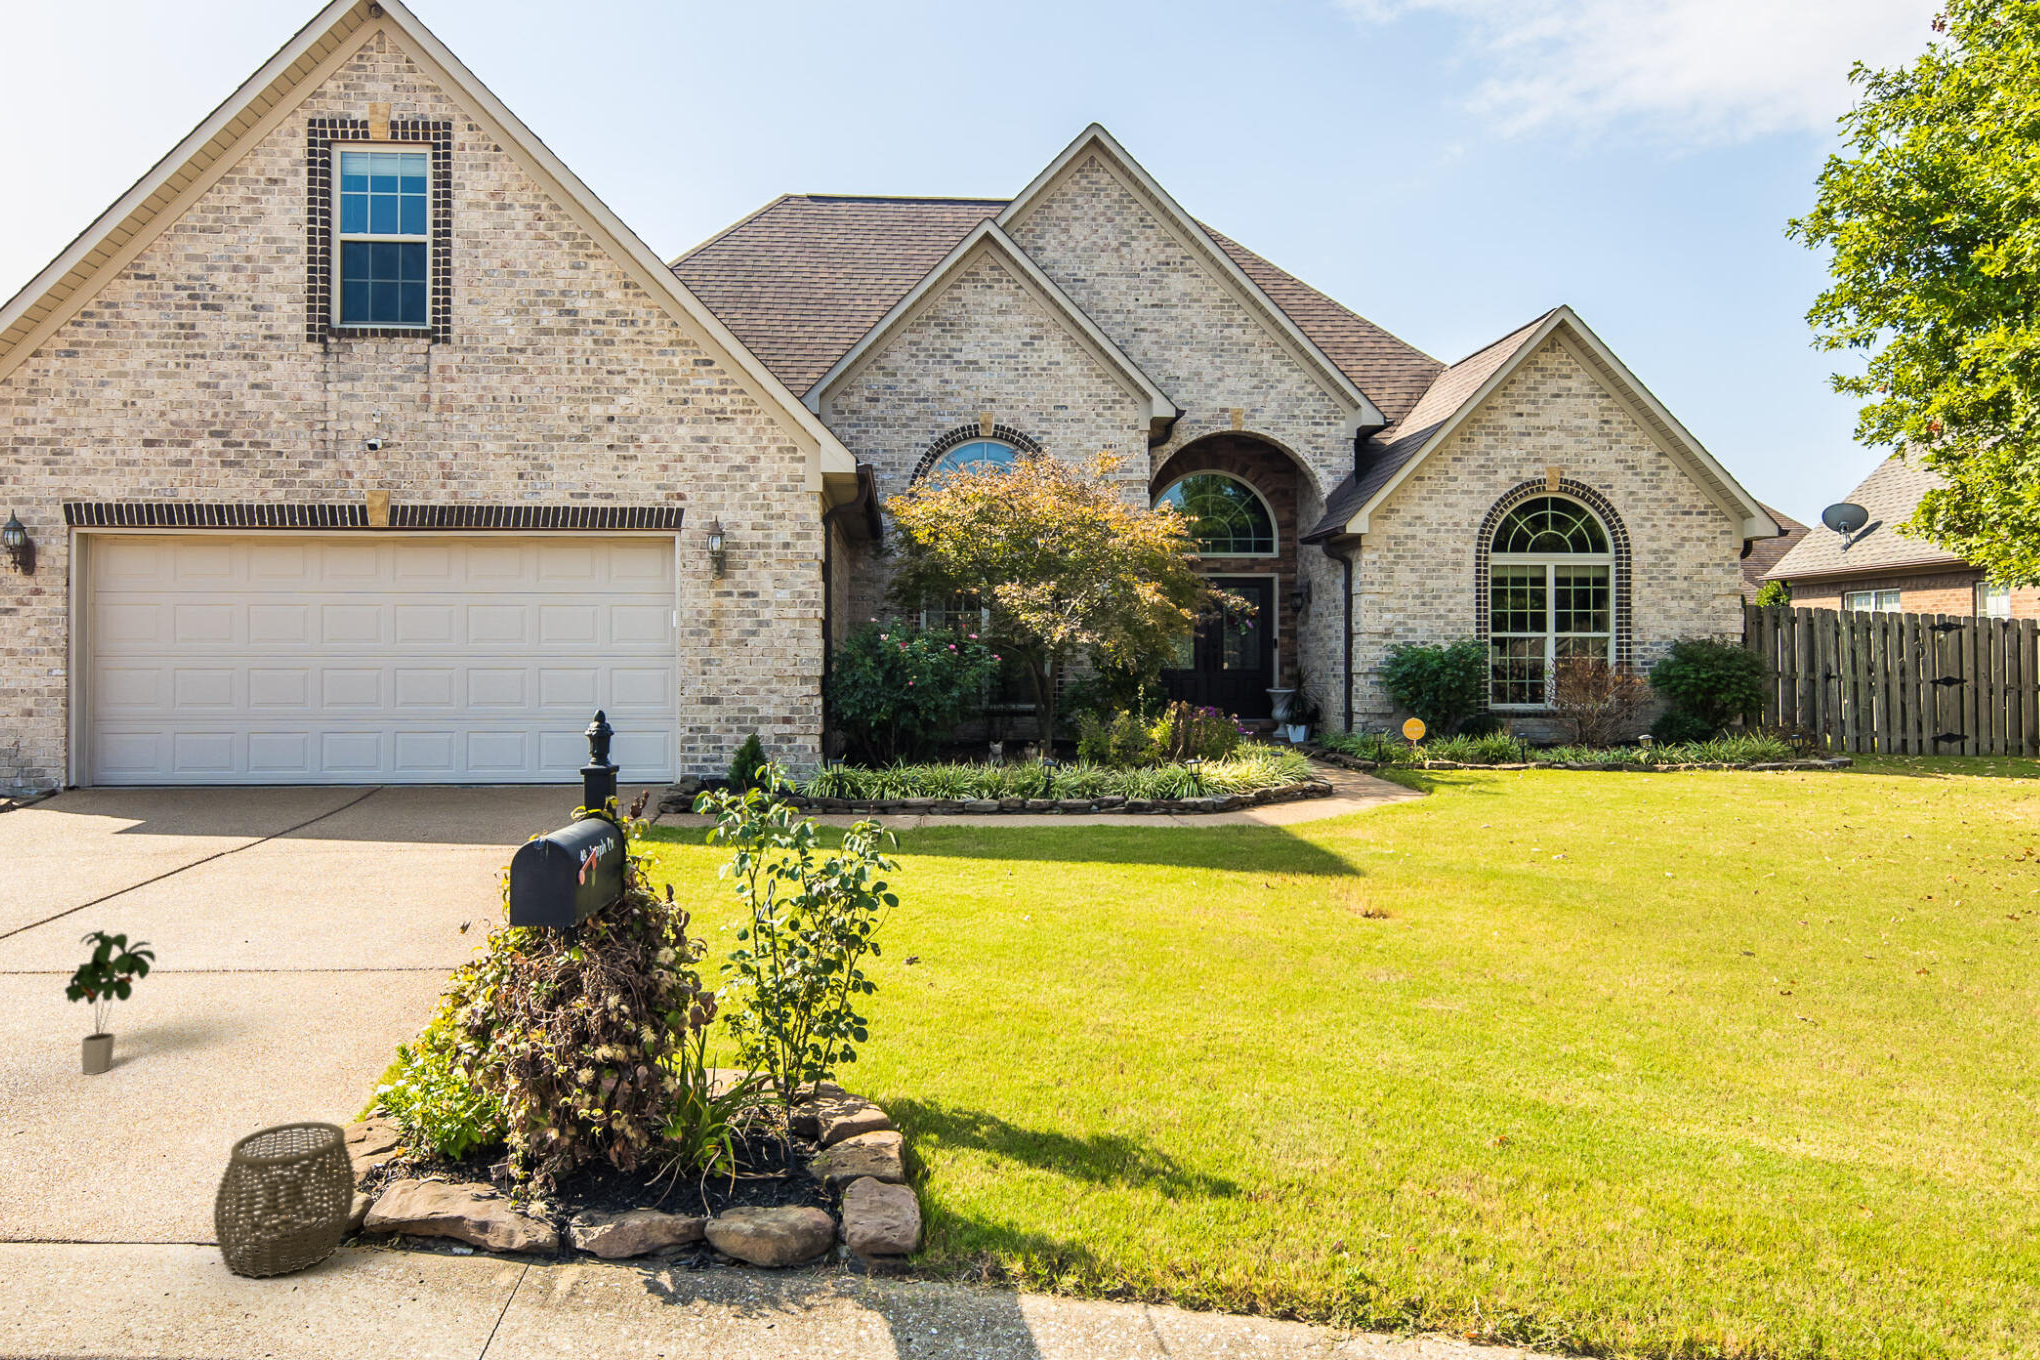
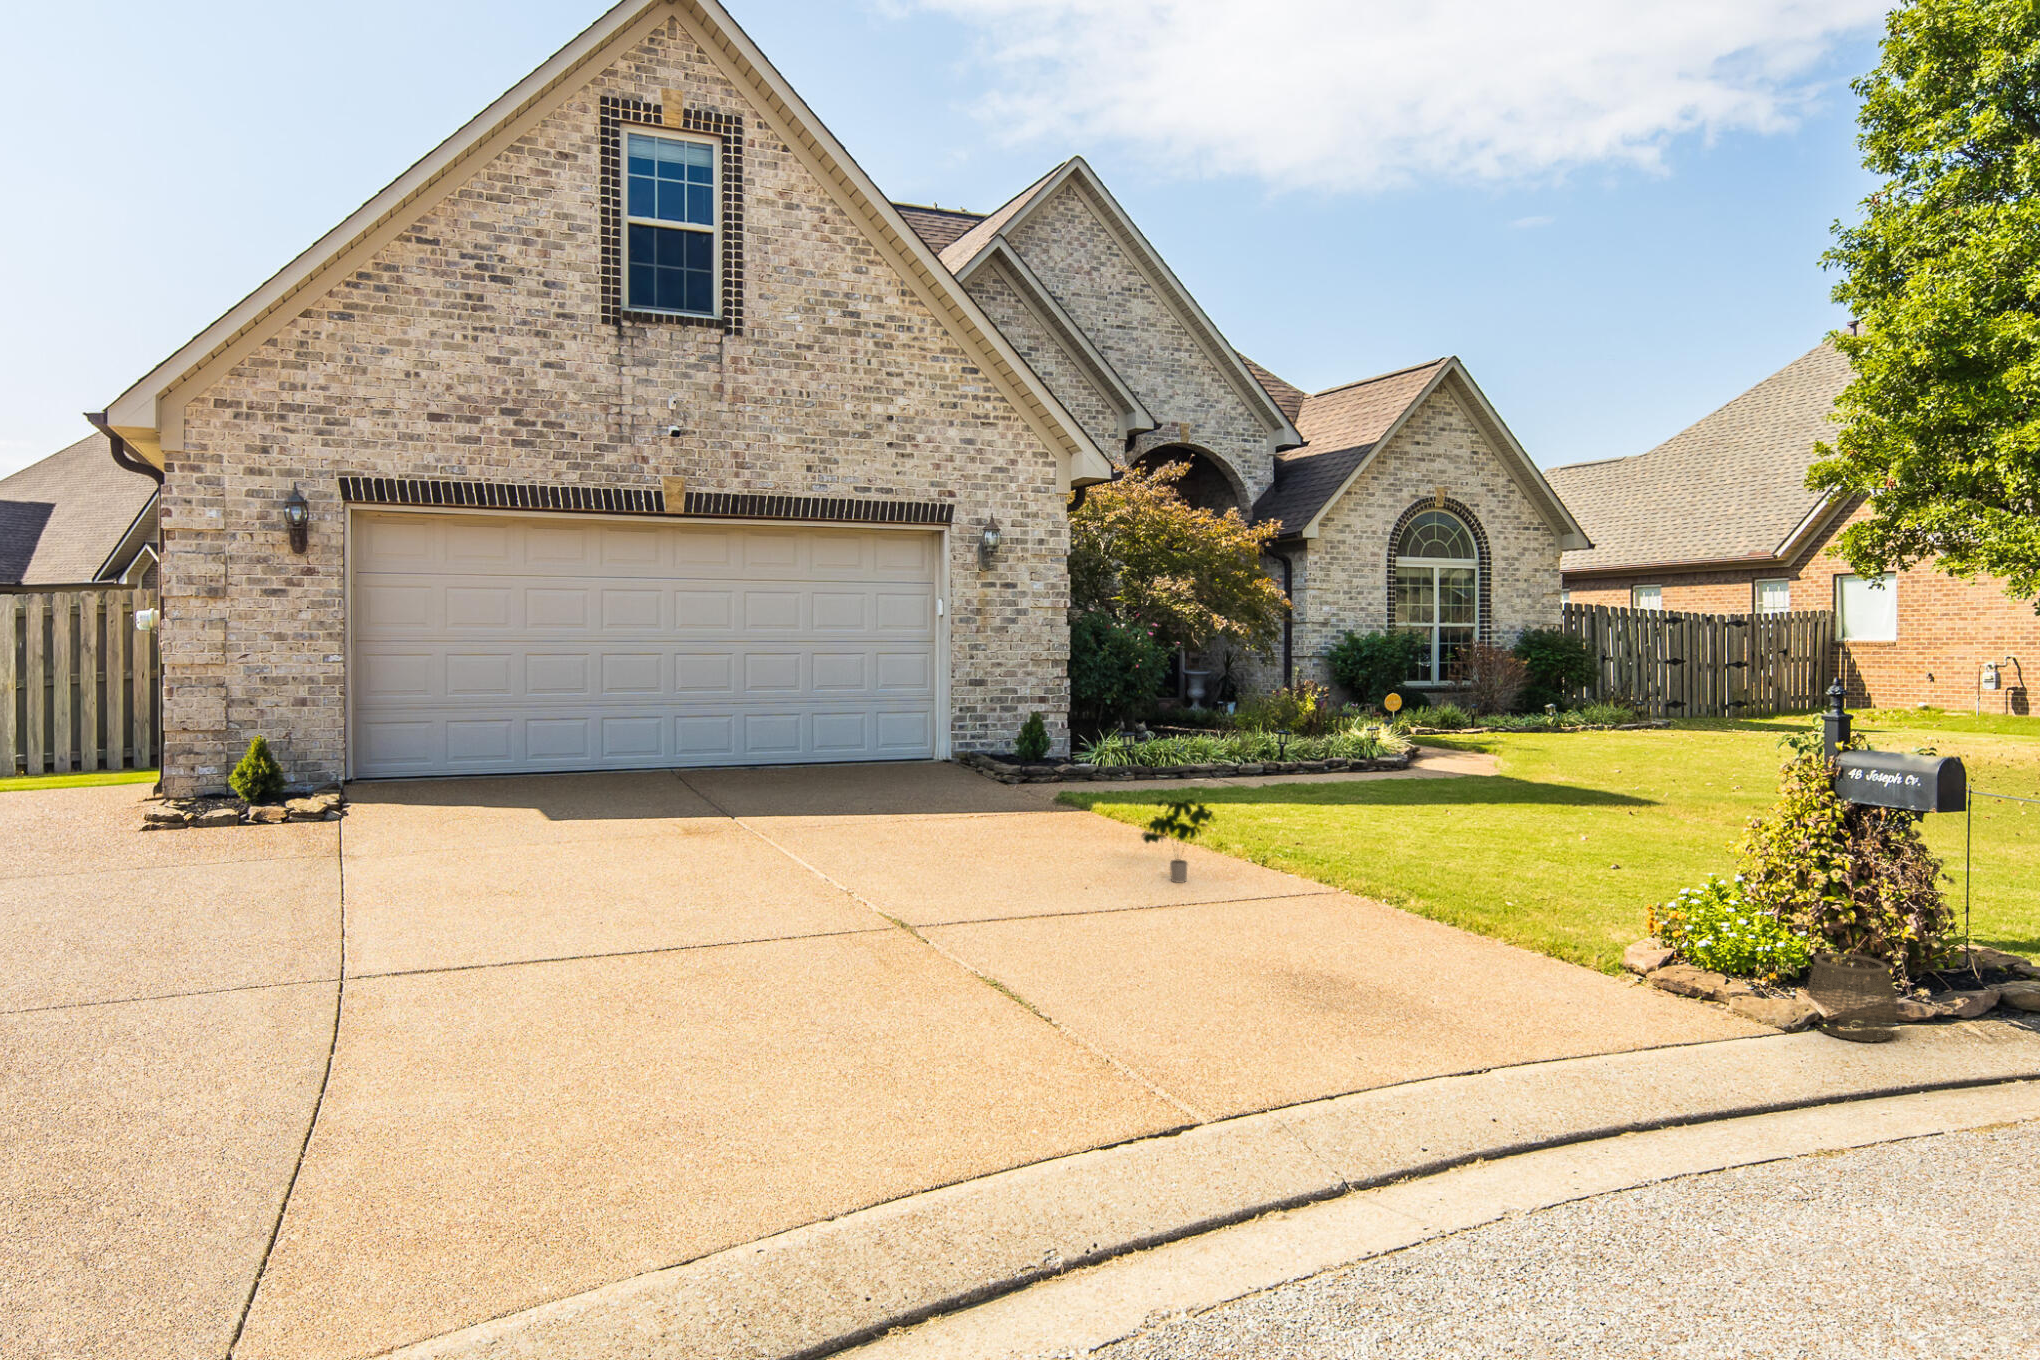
potted plant: present [65,930,155,1074] -> present [1142,799,1215,883]

